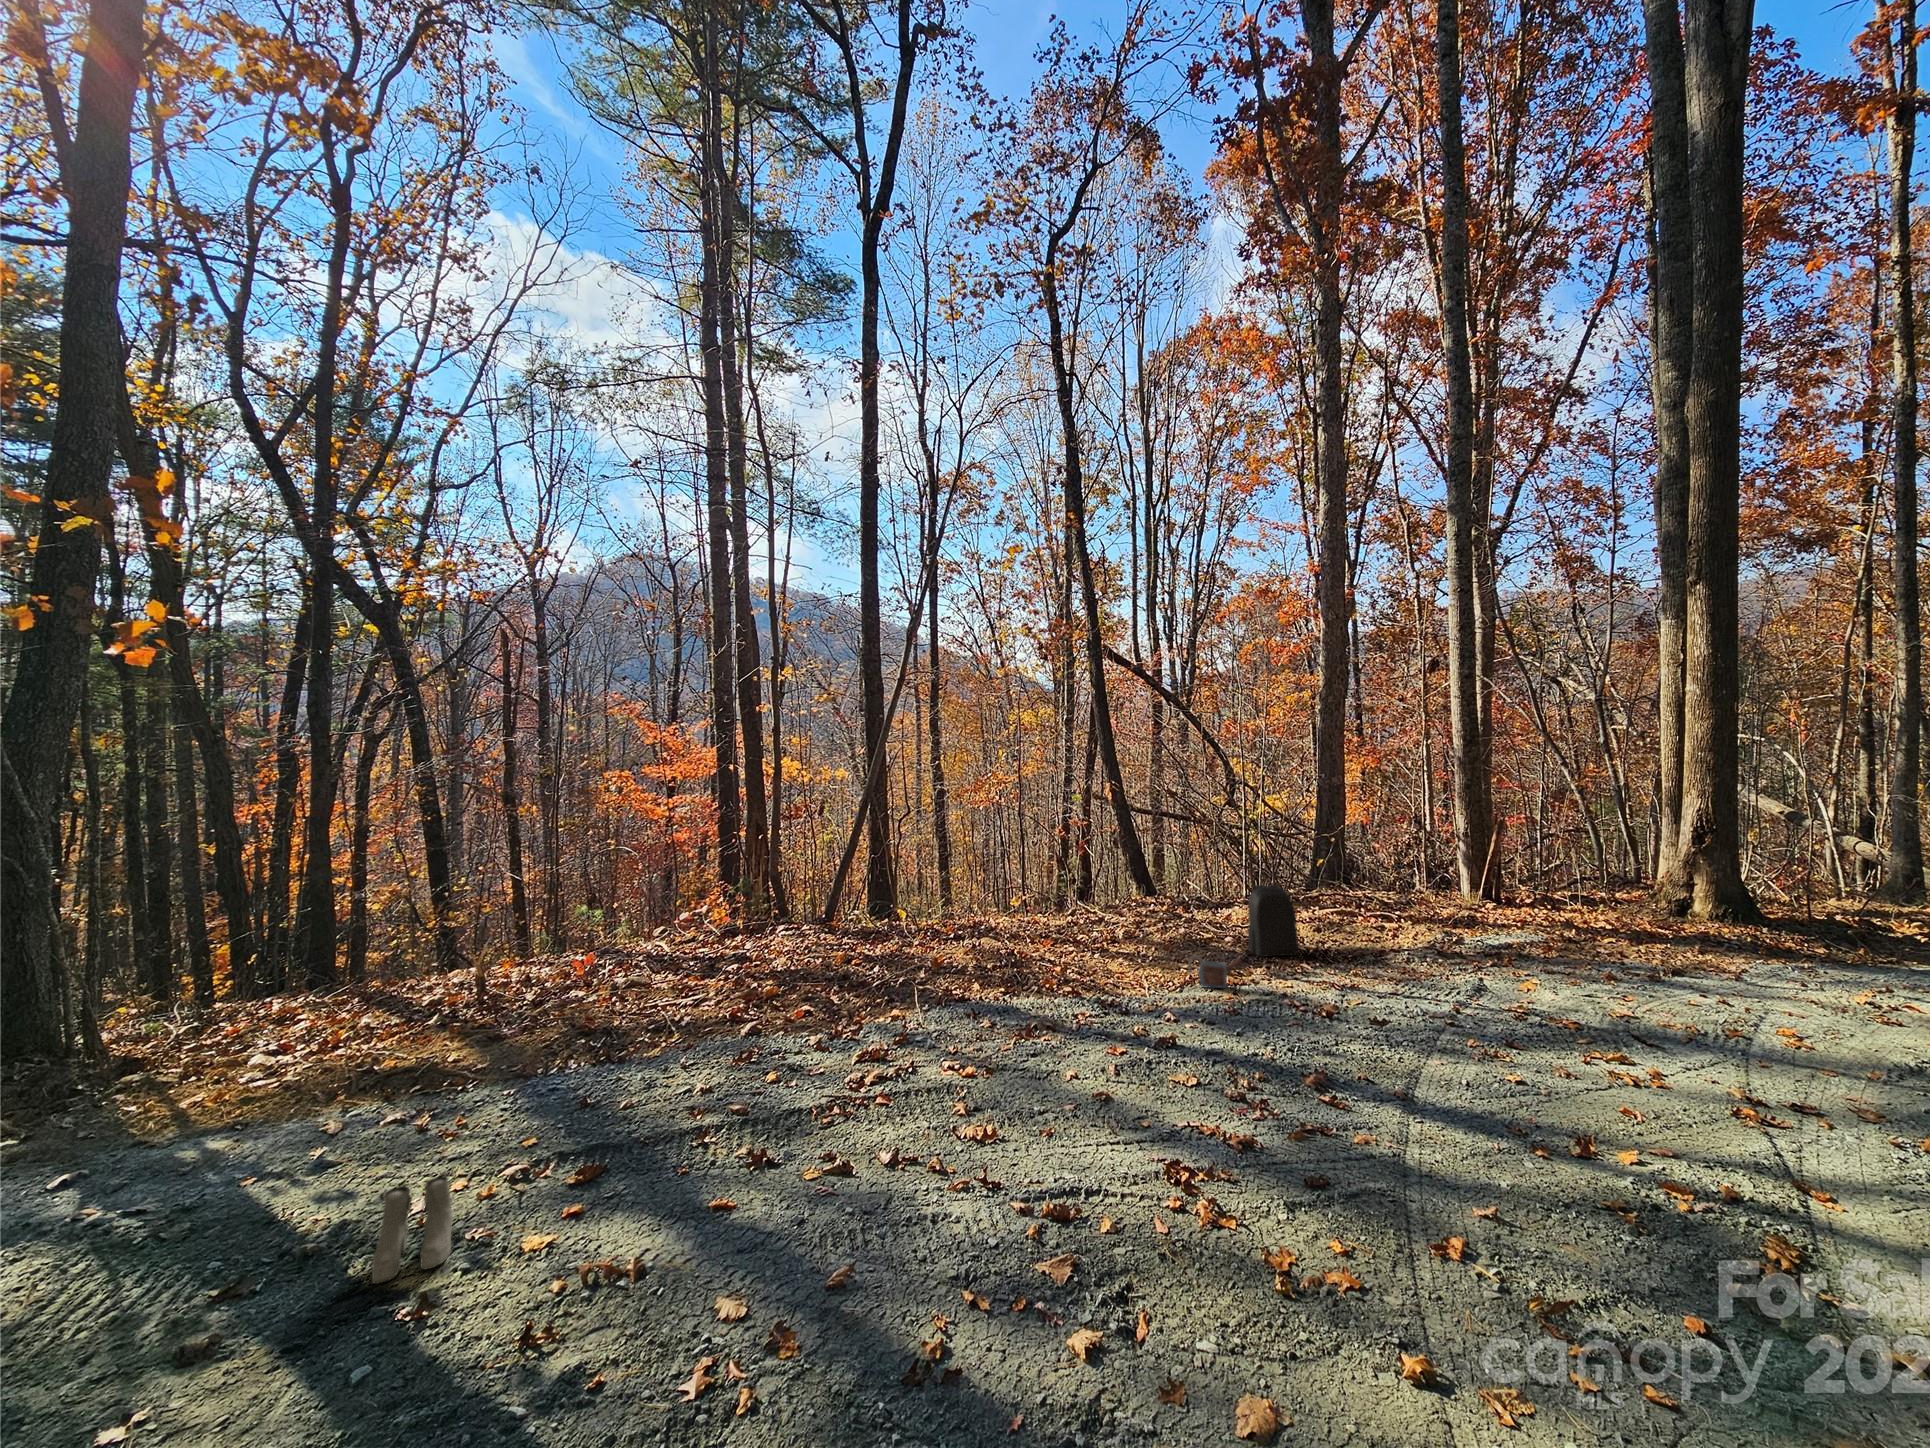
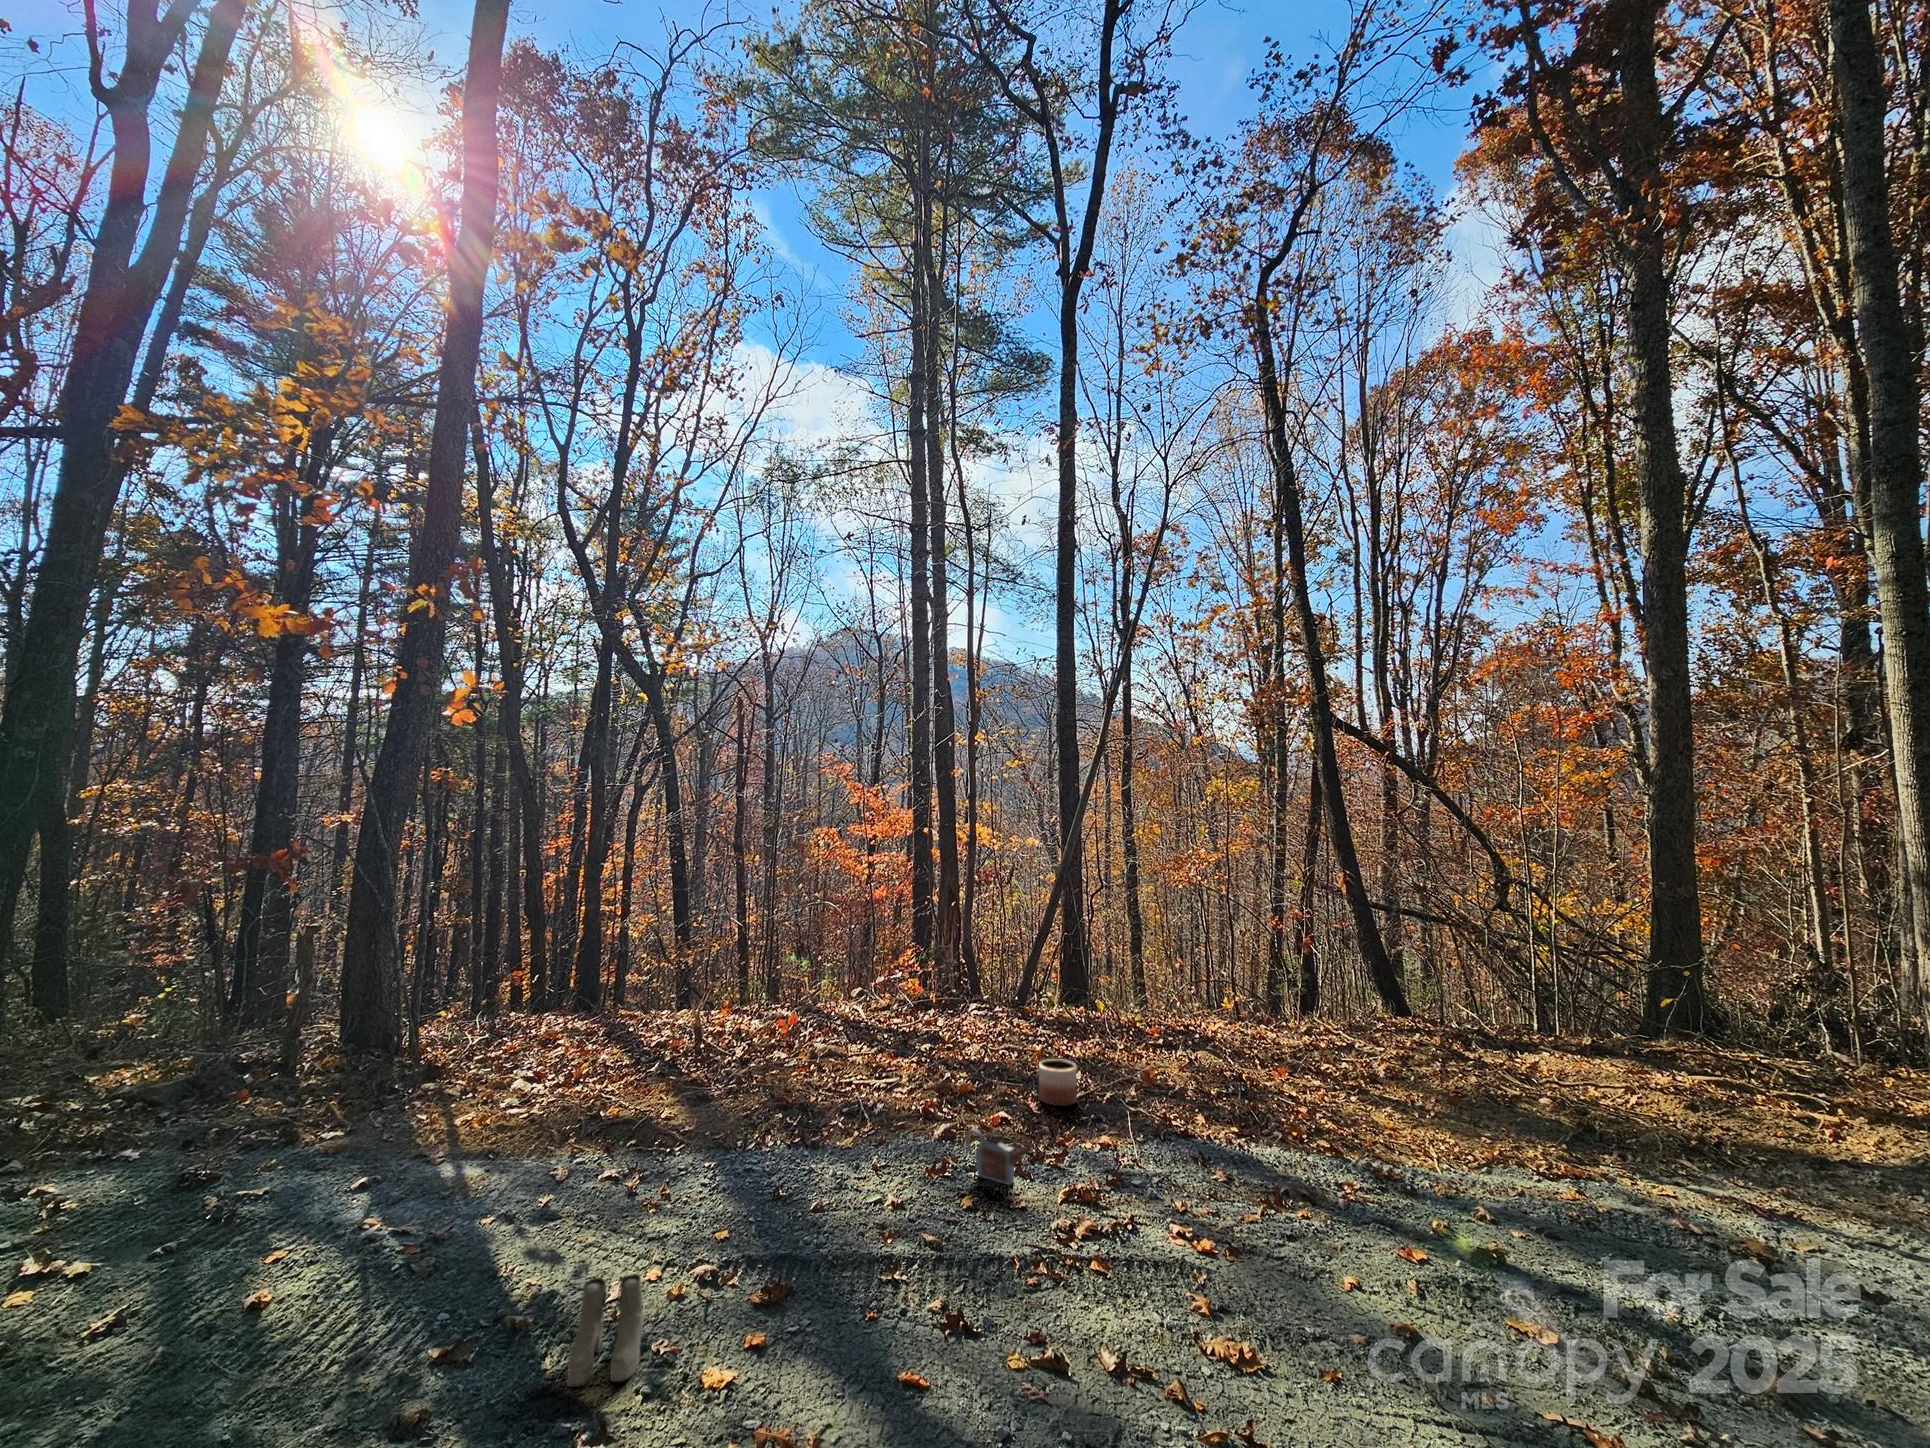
backpack: present [1248,884,1299,957] -> none [1583,1035,1671,1145]
watering can: present [1188,955,1242,988] -> present [965,1129,1032,1185]
planter: none [838,956,872,994] -> present [1039,1059,1077,1106]

